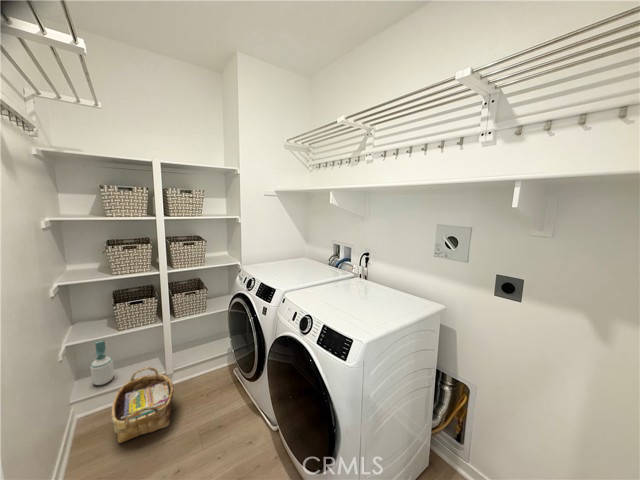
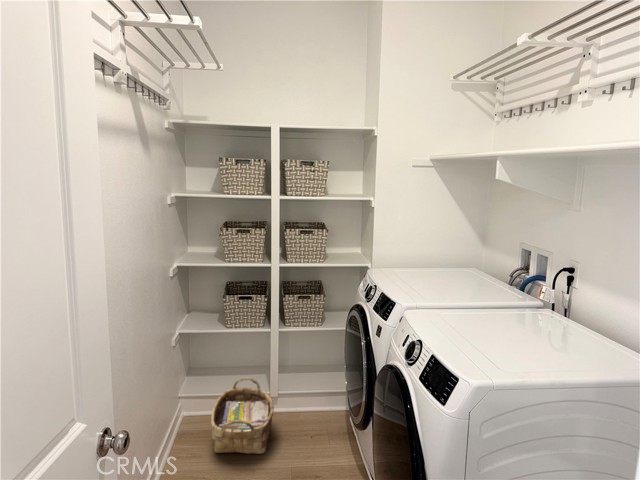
soap bottle: present [90,341,114,385] -> none [199,336,219,385]

